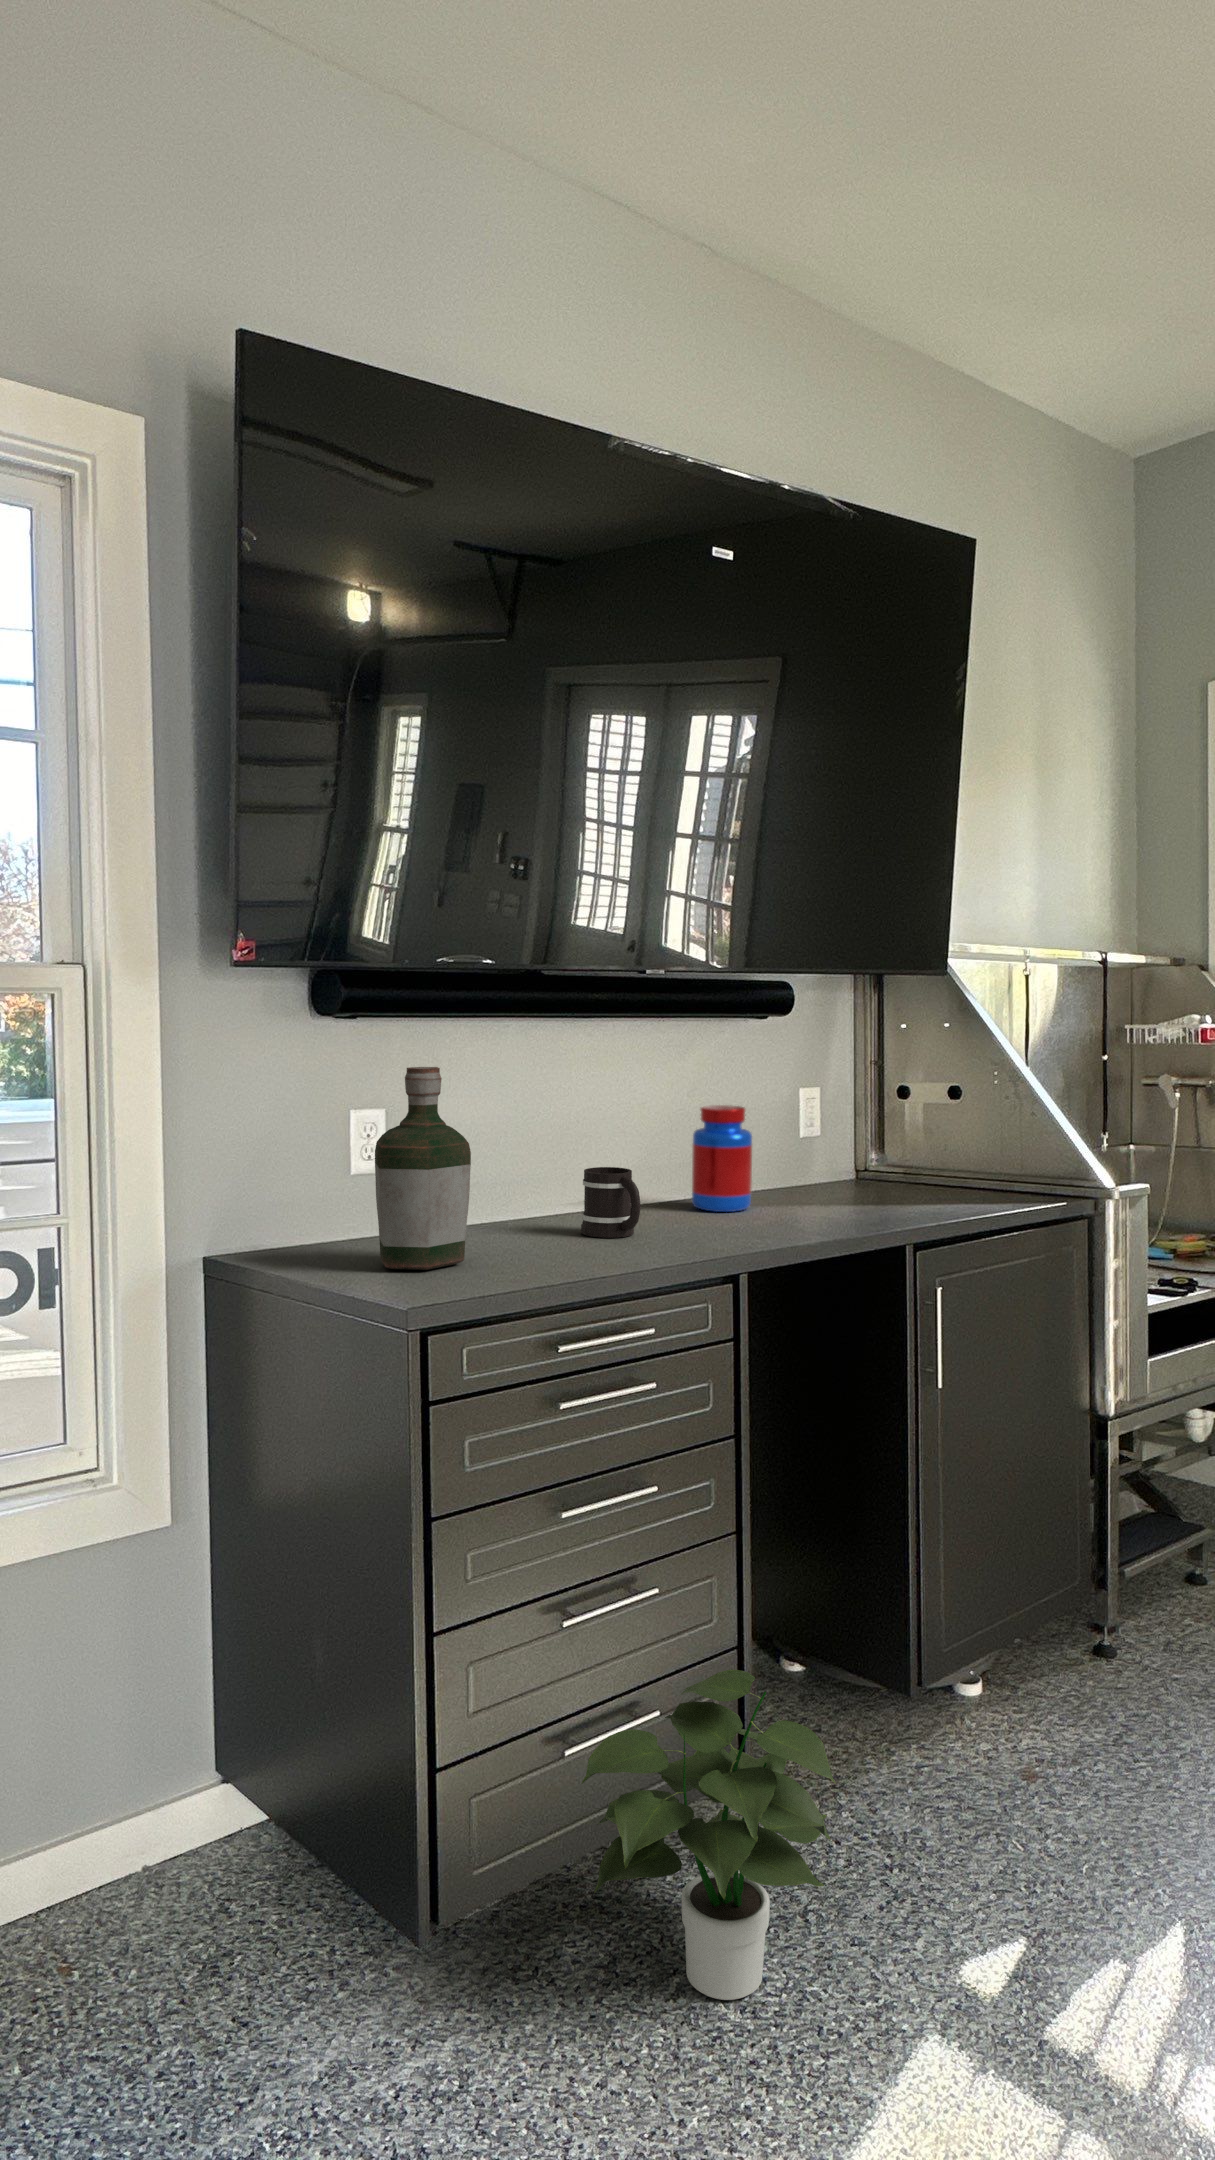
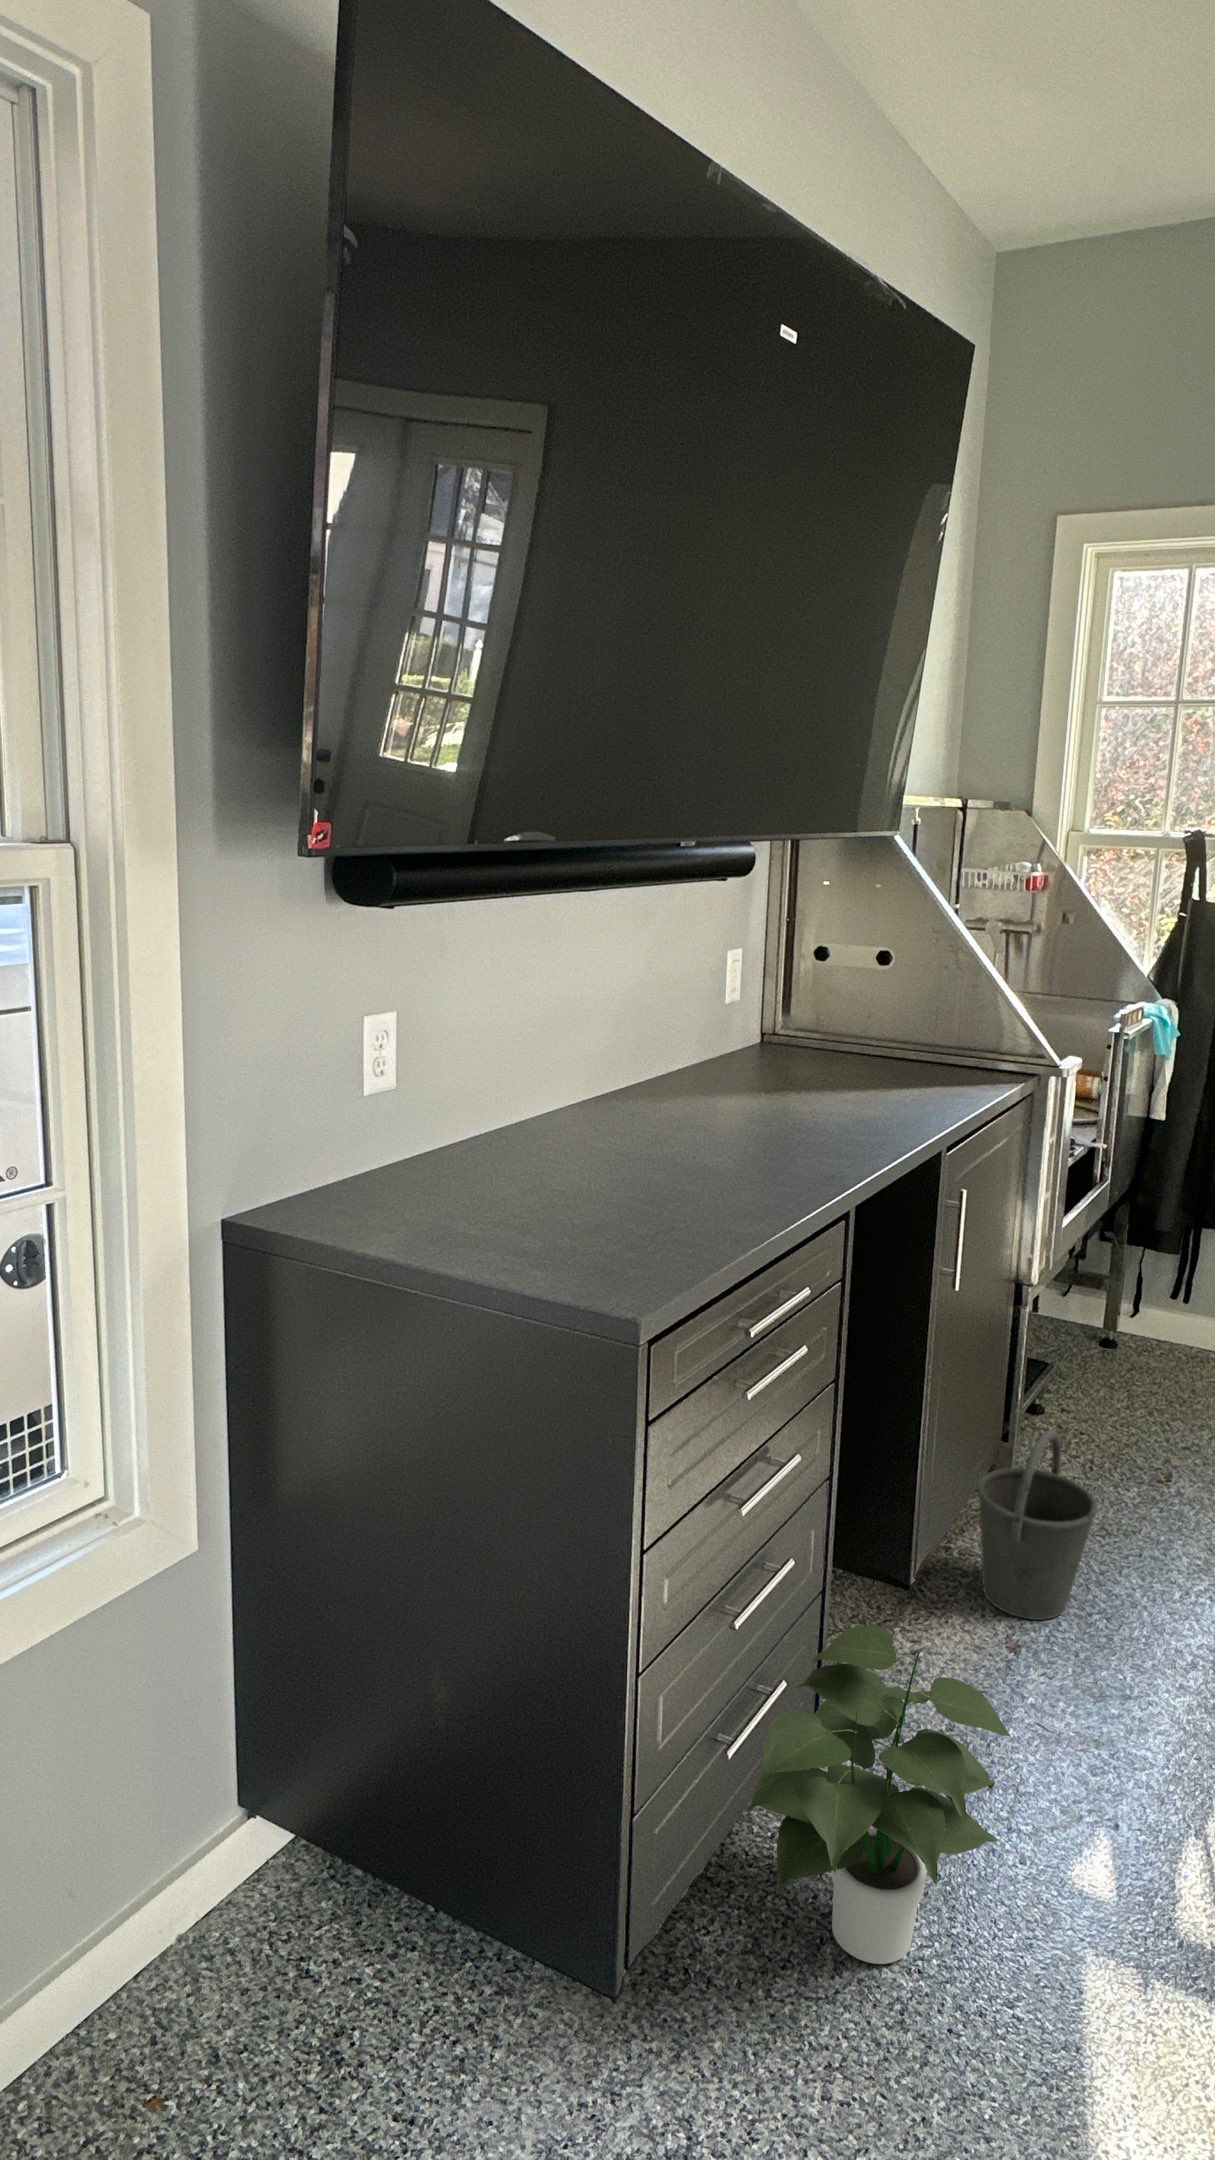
bottle: present [375,1067,471,1270] -> none [435,977,549,1223]
jar: present [692,1105,752,1212] -> none [653,989,722,1107]
mug: present [581,1167,641,1238] -> none [592,1072,672,1154]
bucket: none [1013,1555,1138,1757] -> present [978,1430,1098,1620]

